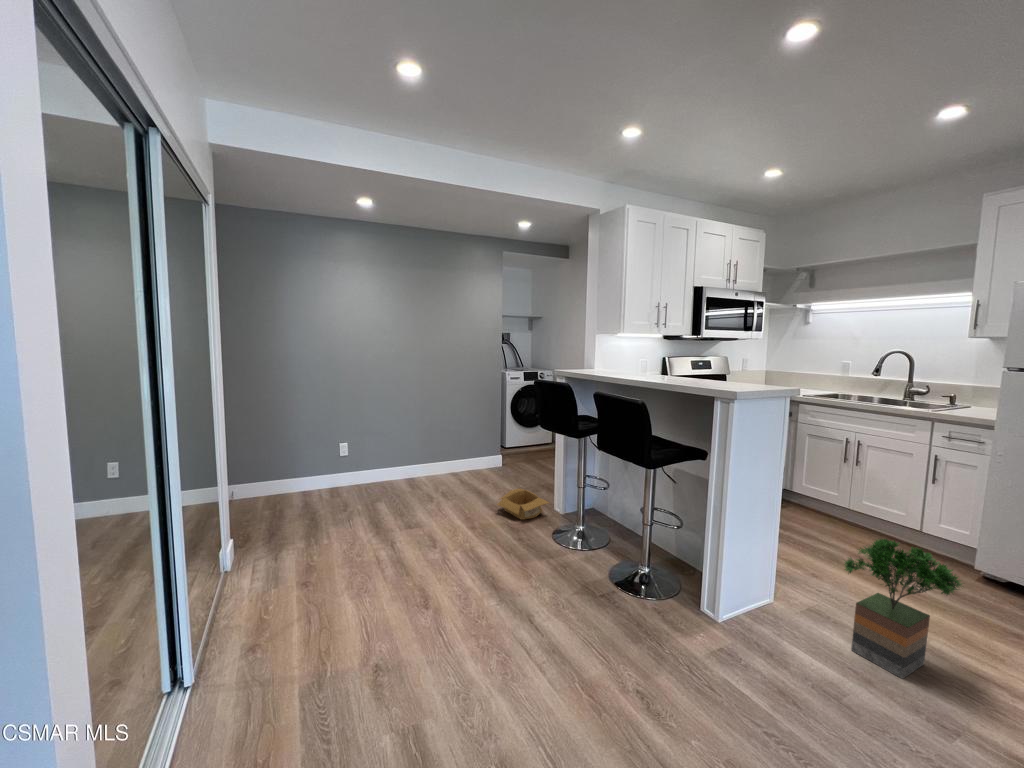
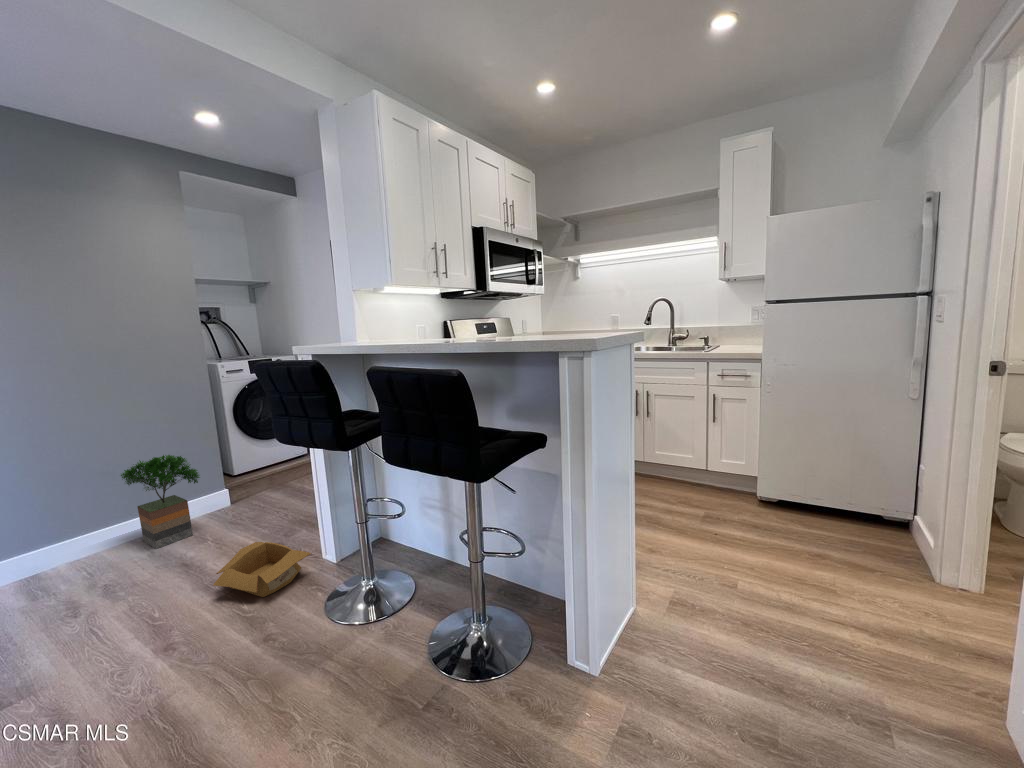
potted tree: present [845,539,962,679] -> present [121,455,200,549]

